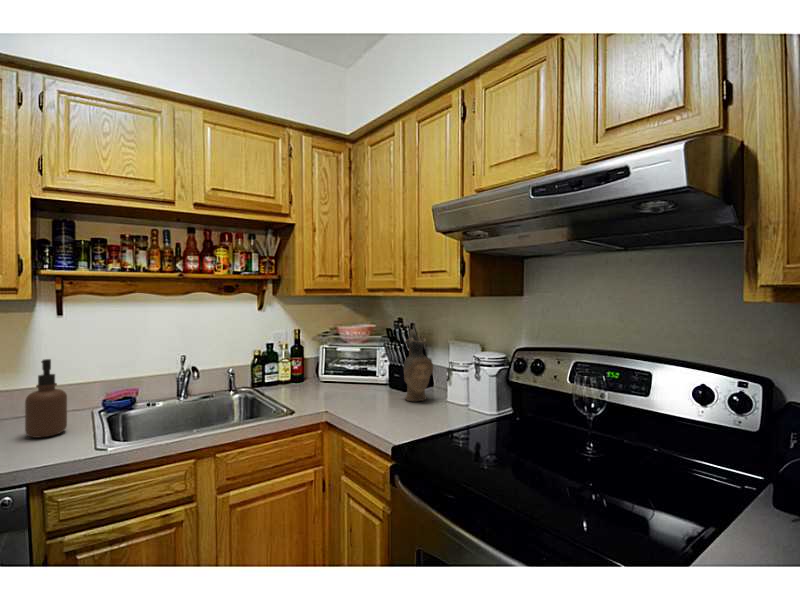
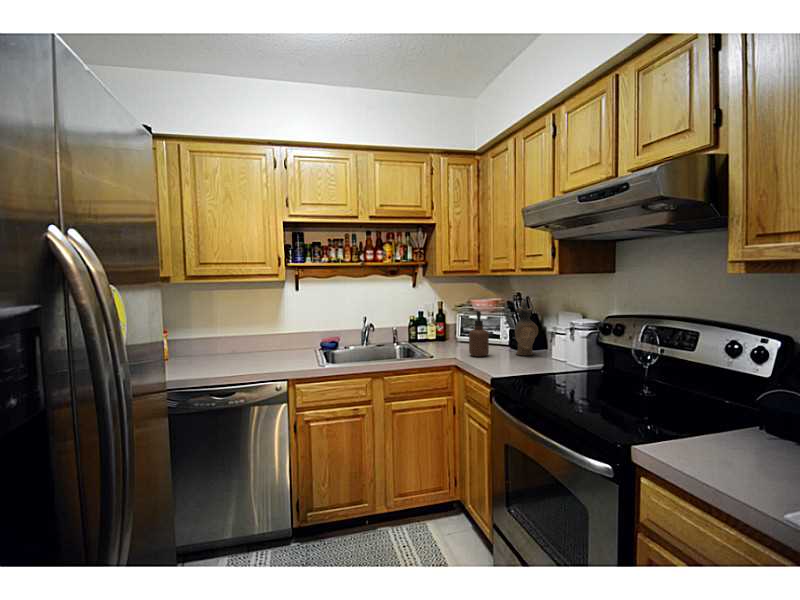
soap dispenser: present [25,359,67,438] -> present [469,311,489,357]

